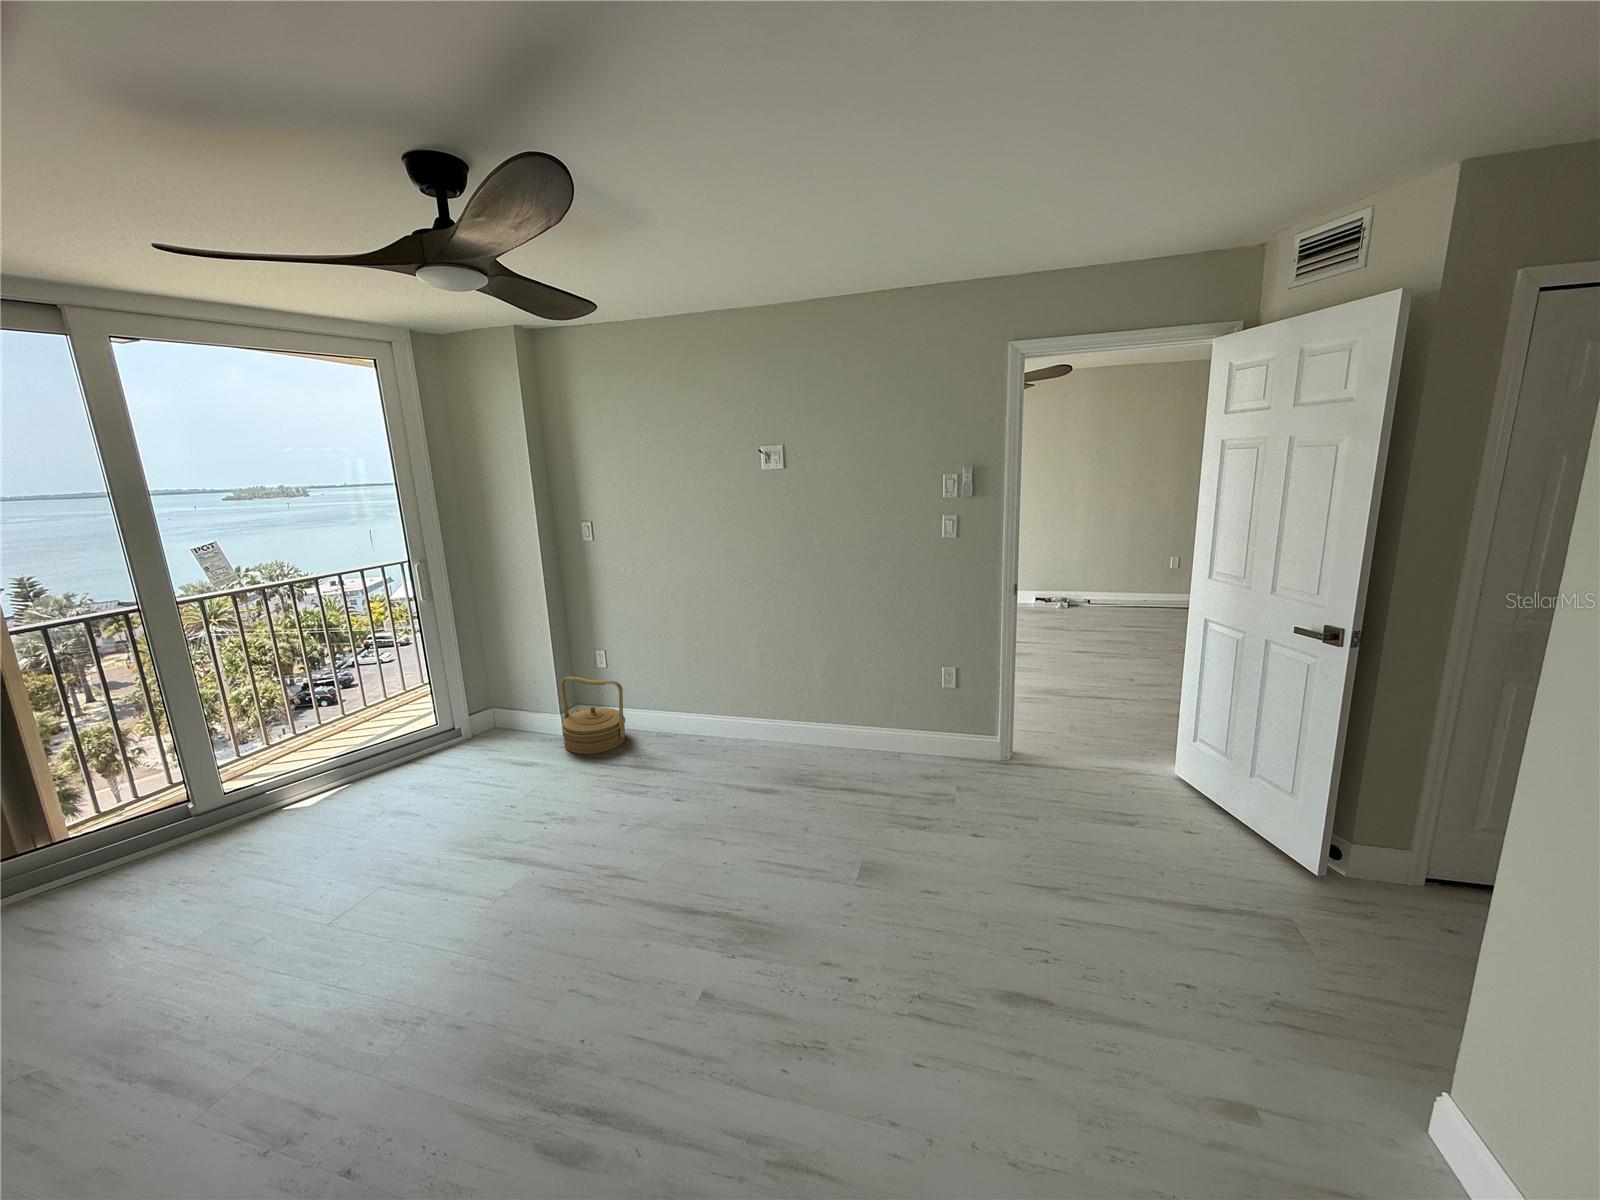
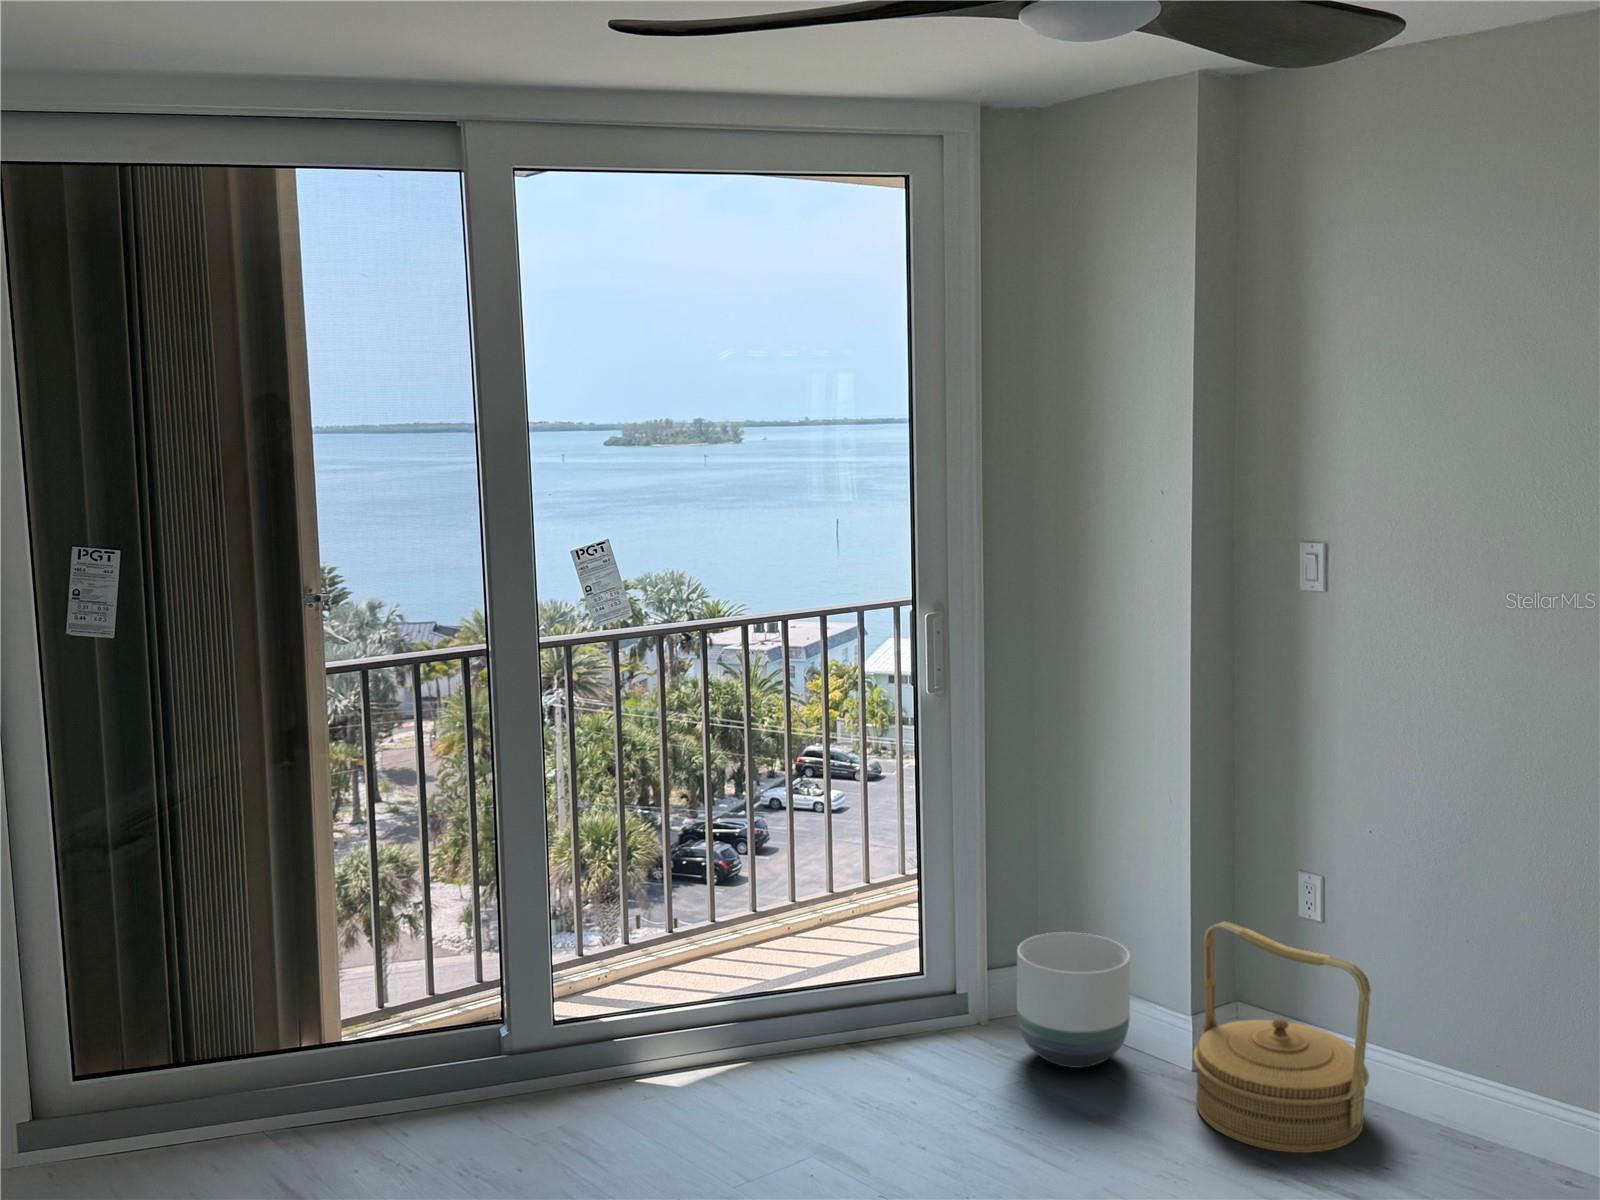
planter: none [483,693,535,746] -> present [1017,932,1130,1068]

